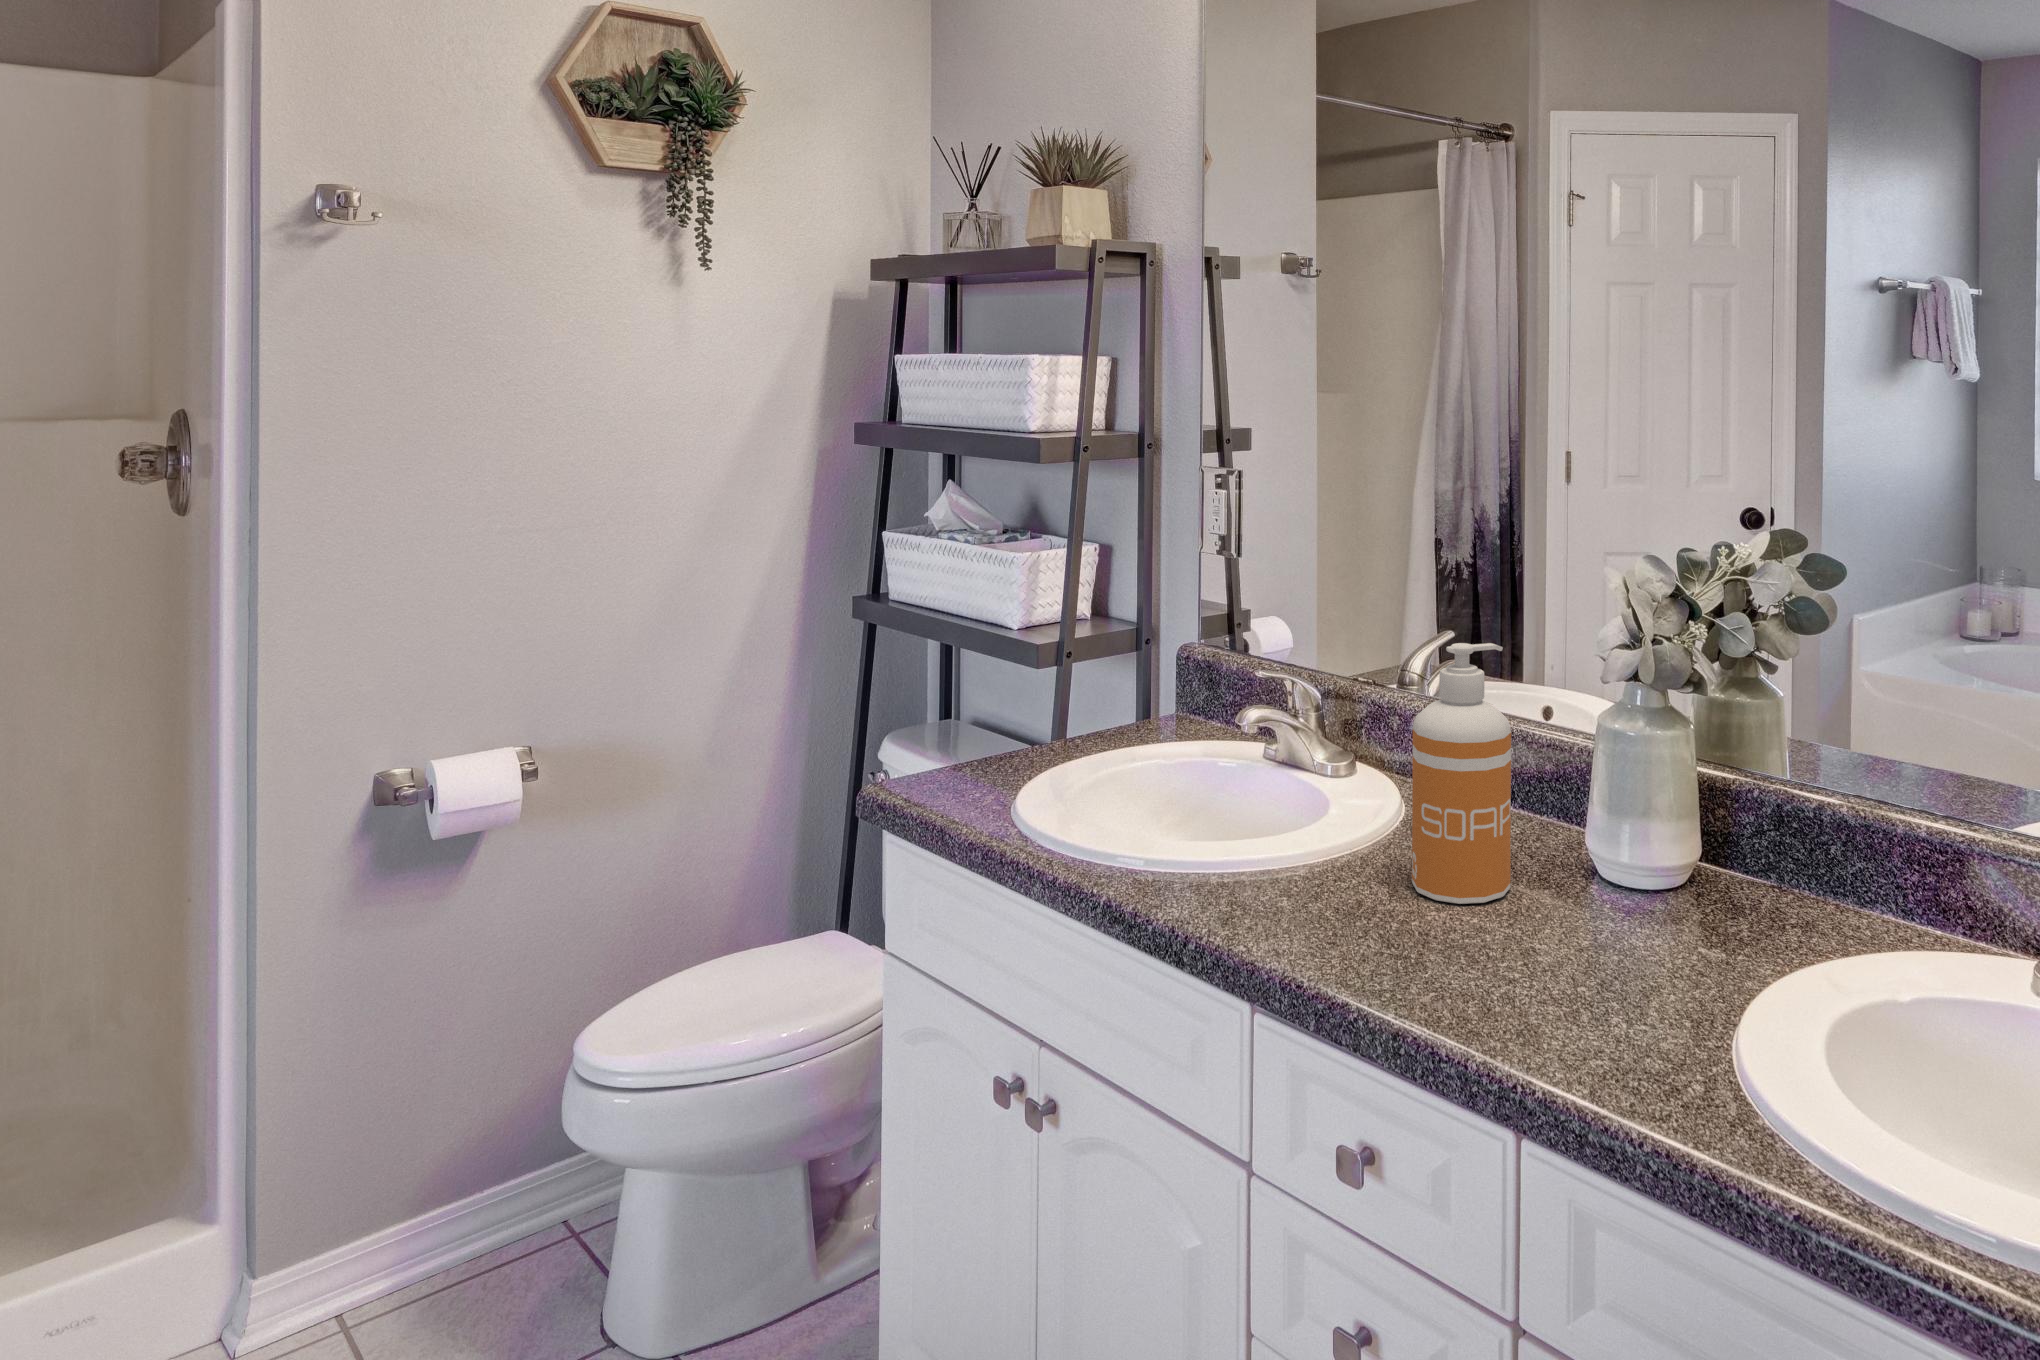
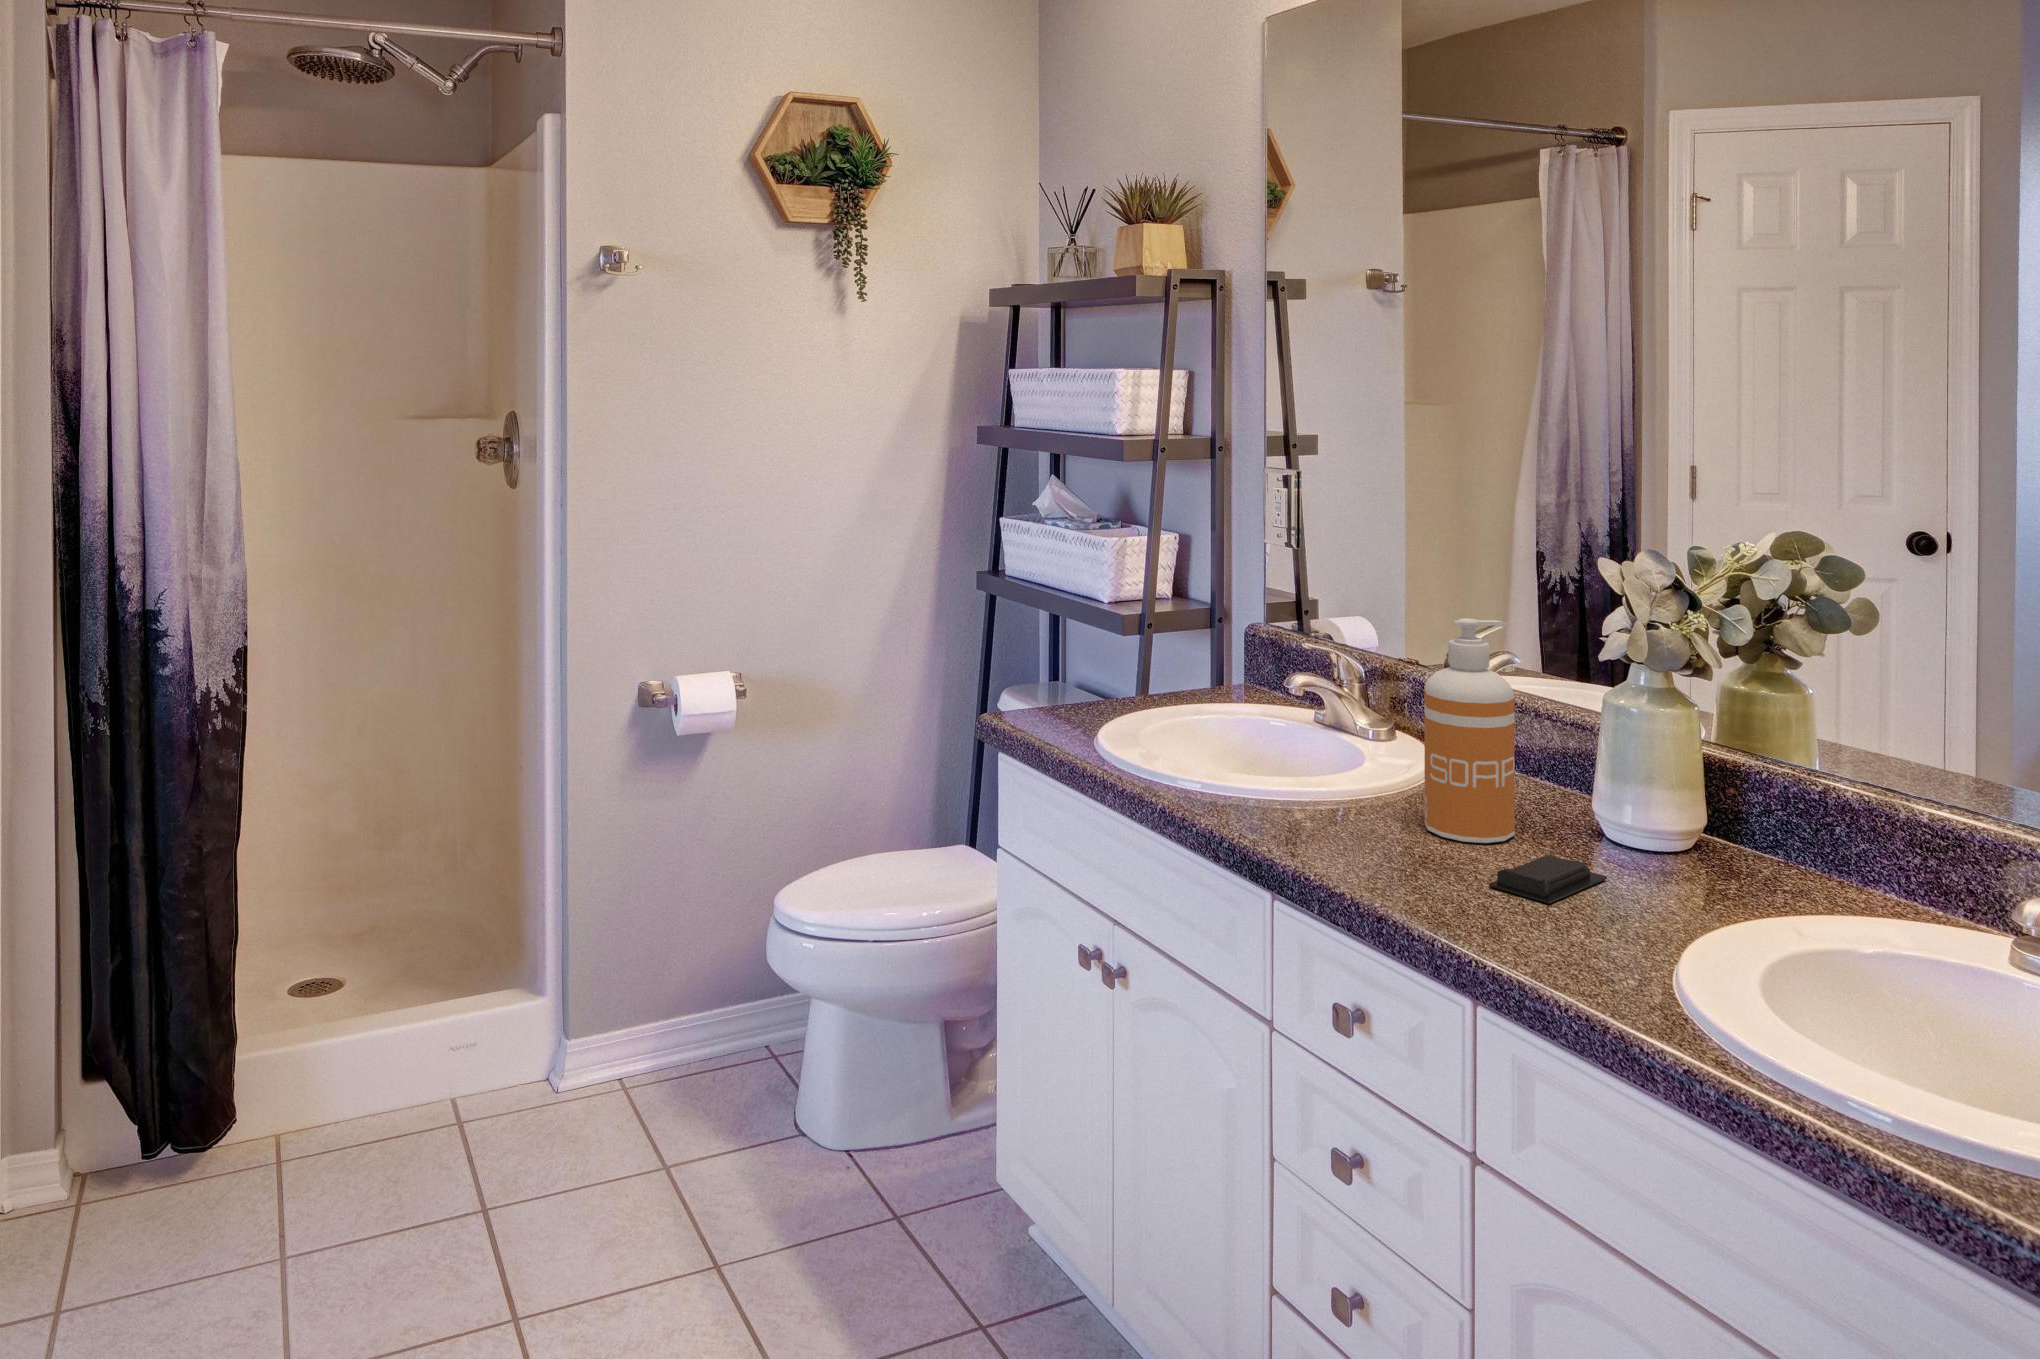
soap bar: none [1504,915,1621,982] -> present [1489,855,1607,904]

